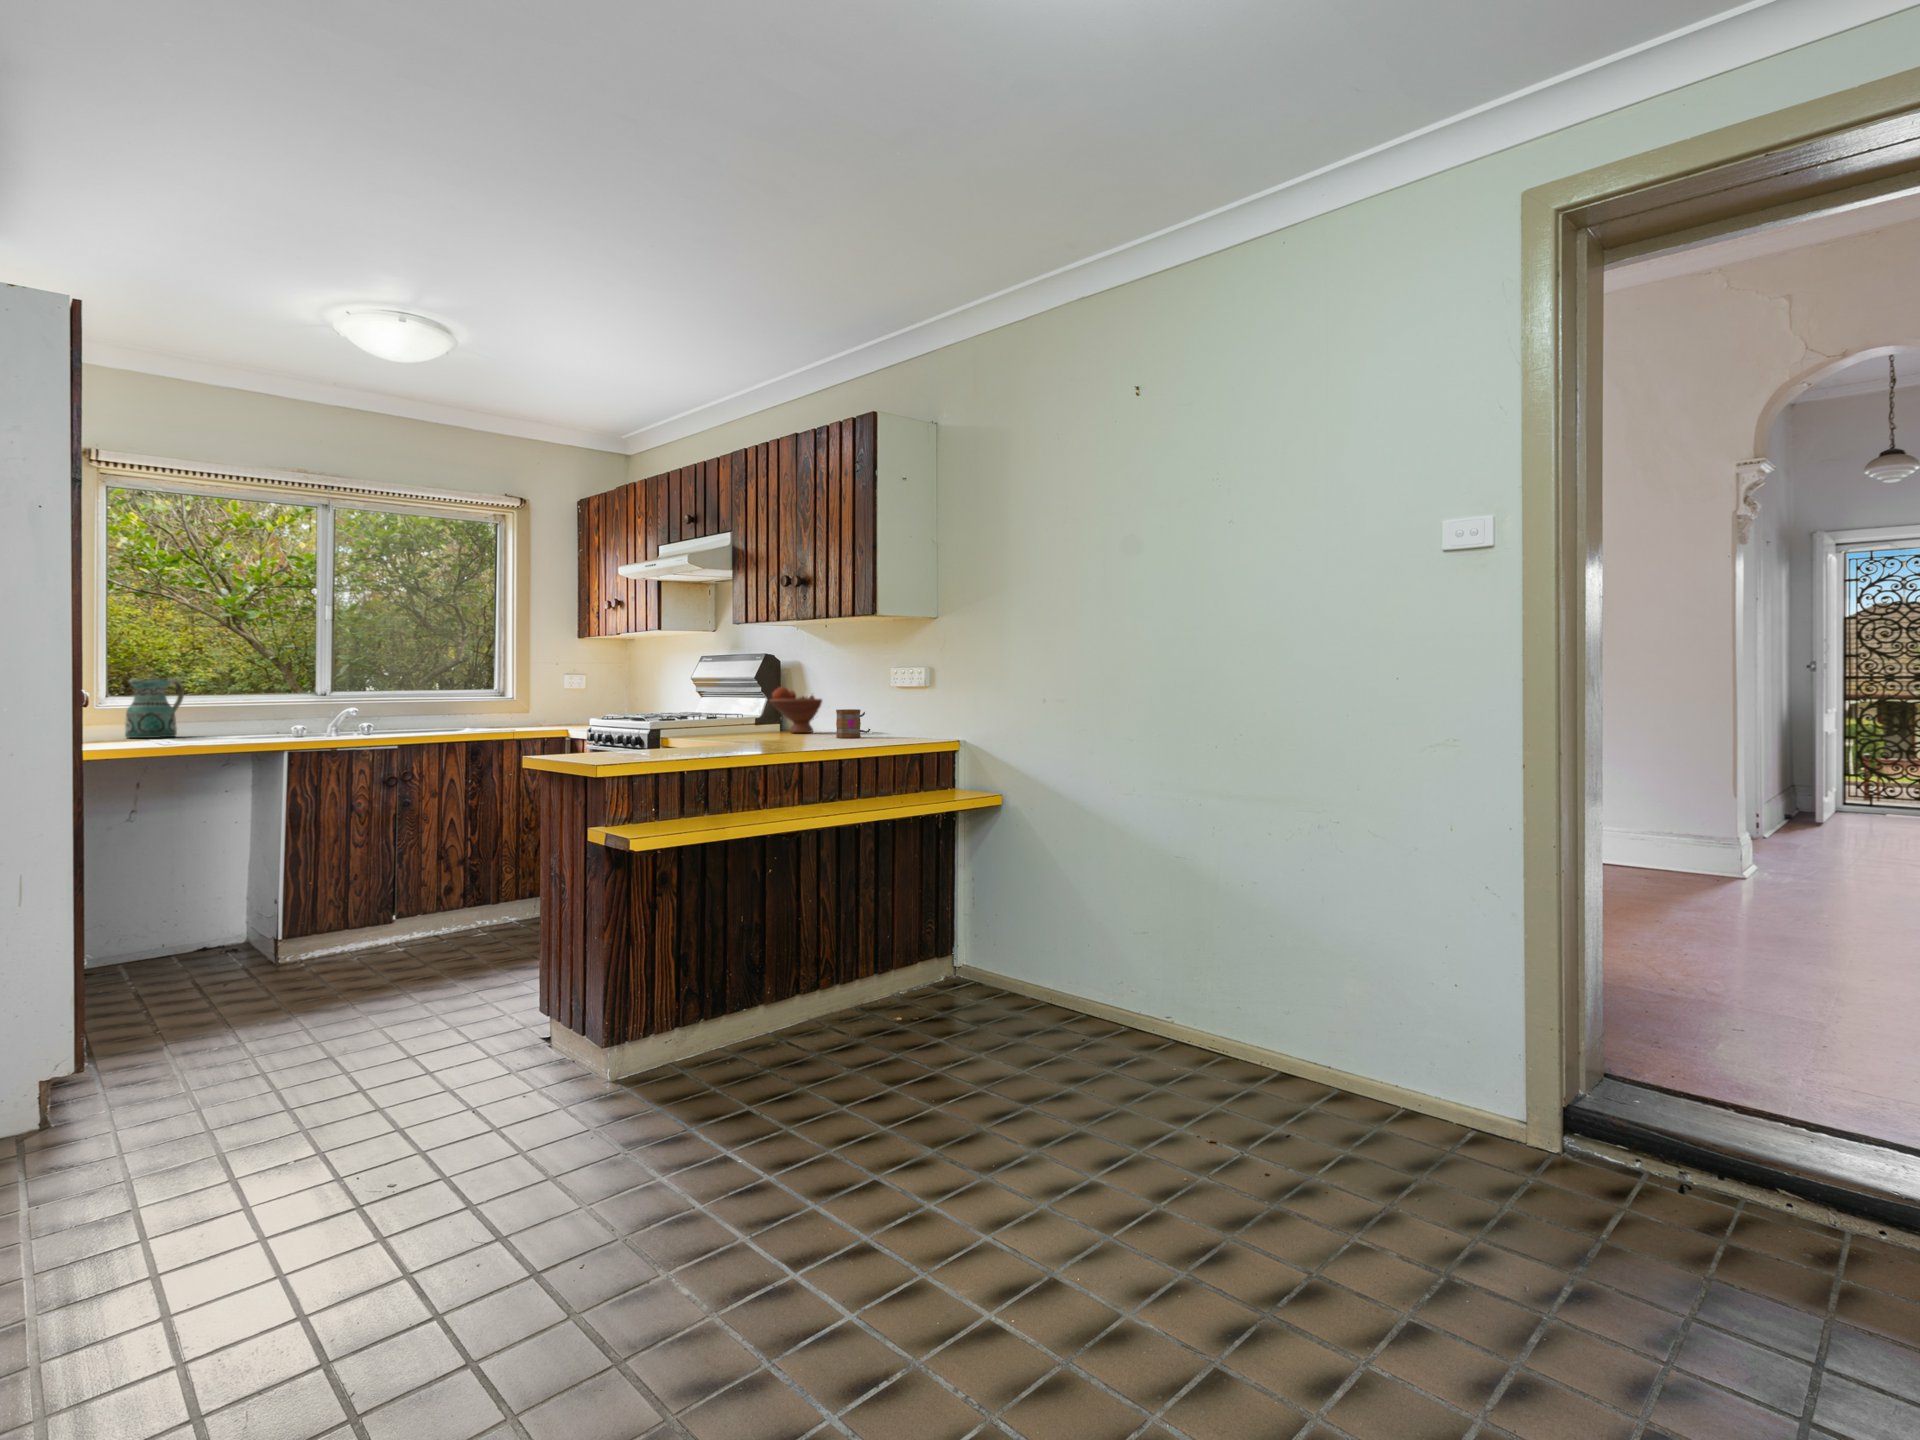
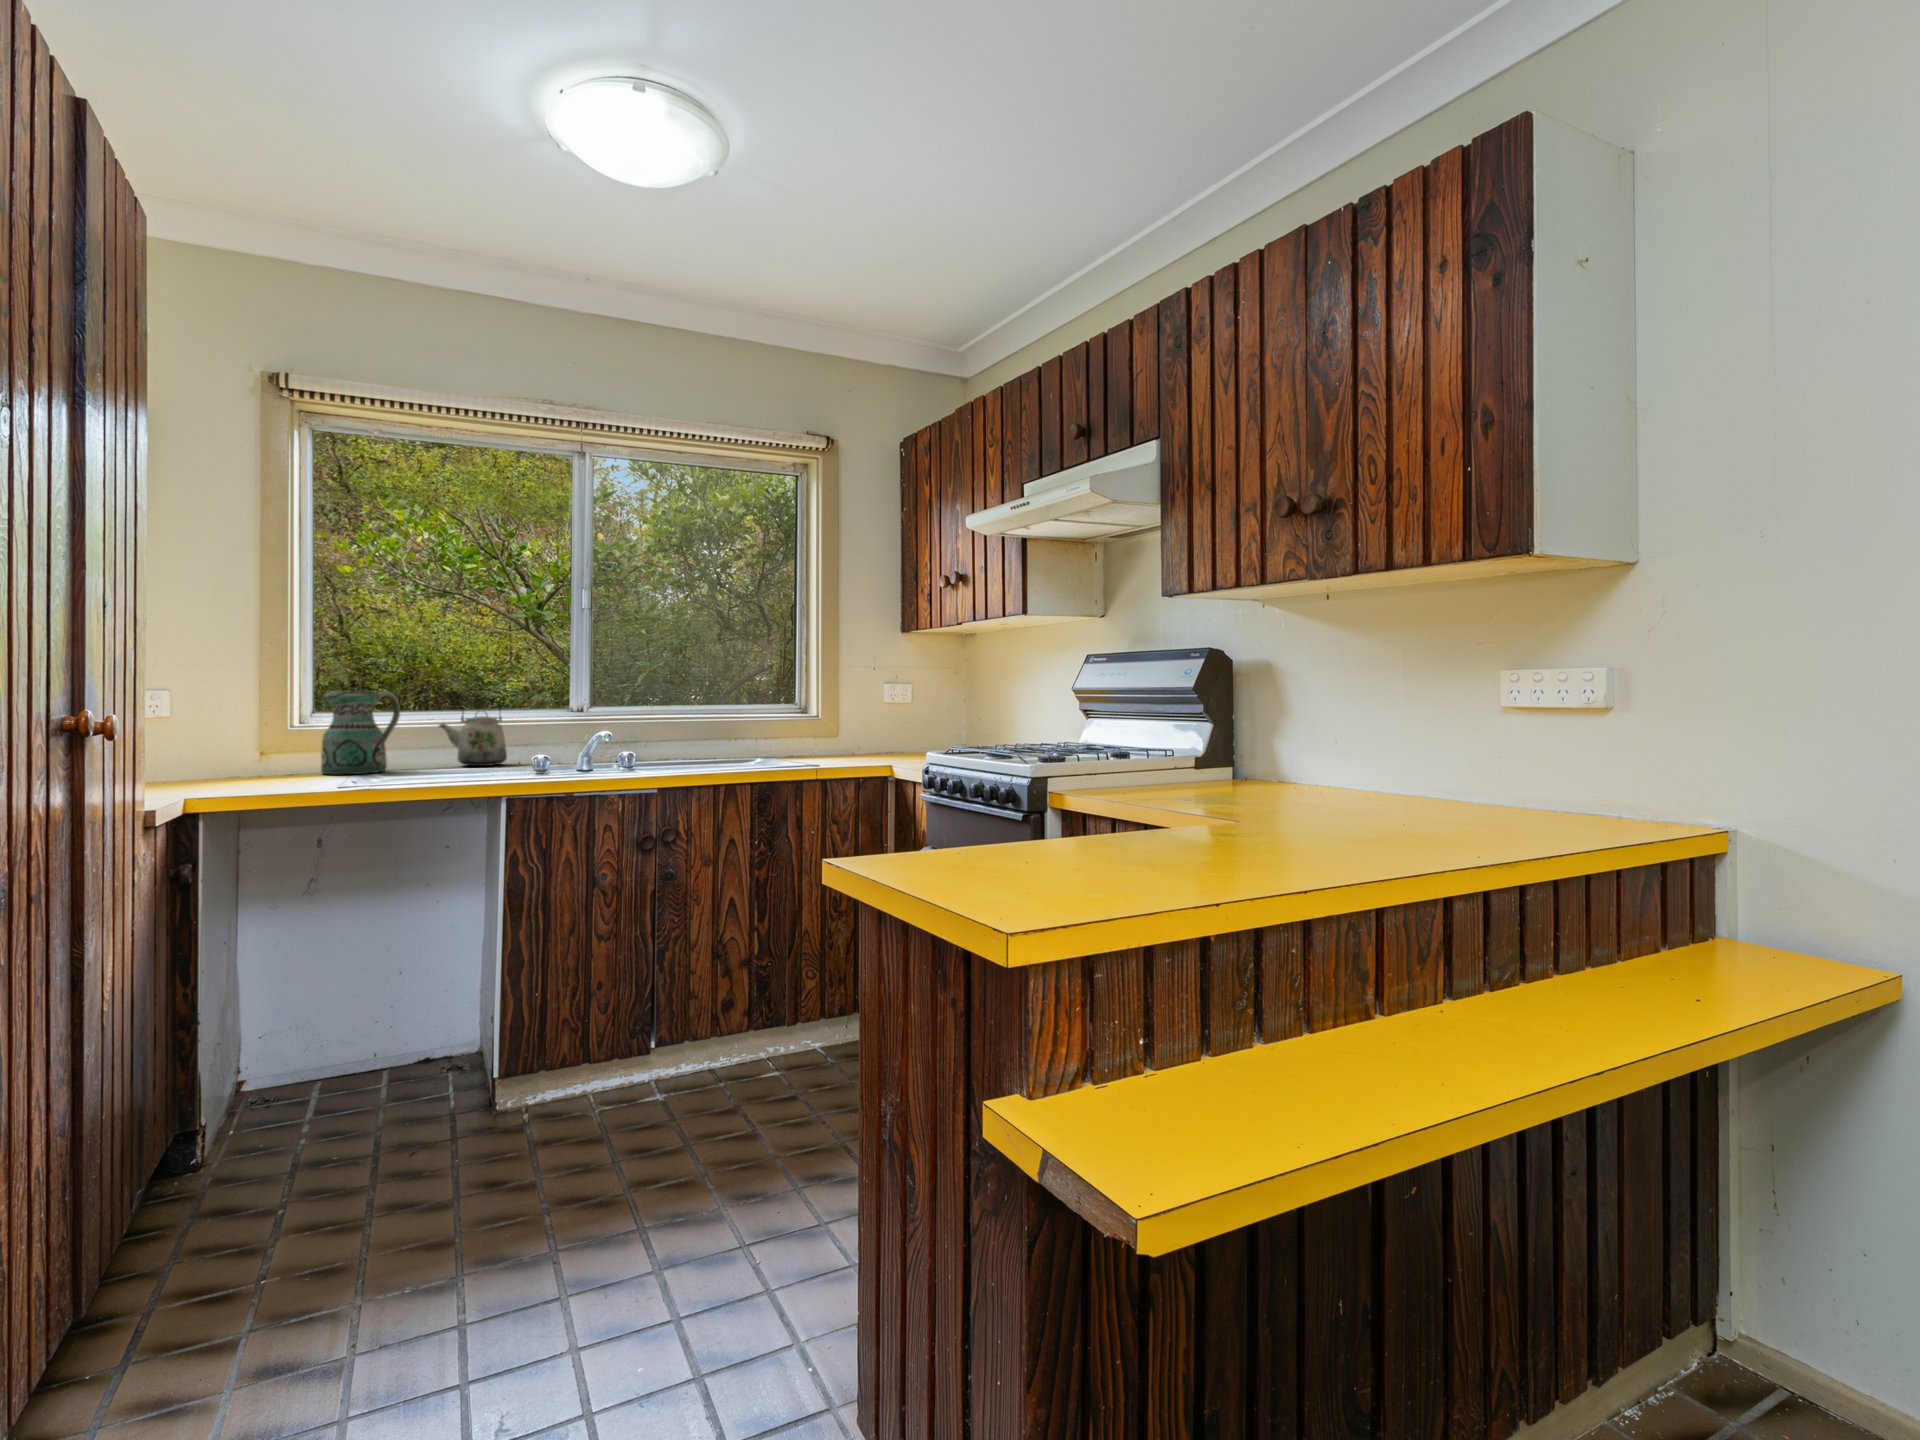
kettle: none [212,678,268,734] -> present [439,690,507,766]
fruit bowl: present [769,687,822,733] -> none [1209,701,1321,781]
mug: present [836,709,870,738] -> none [1359,746,1426,801]

